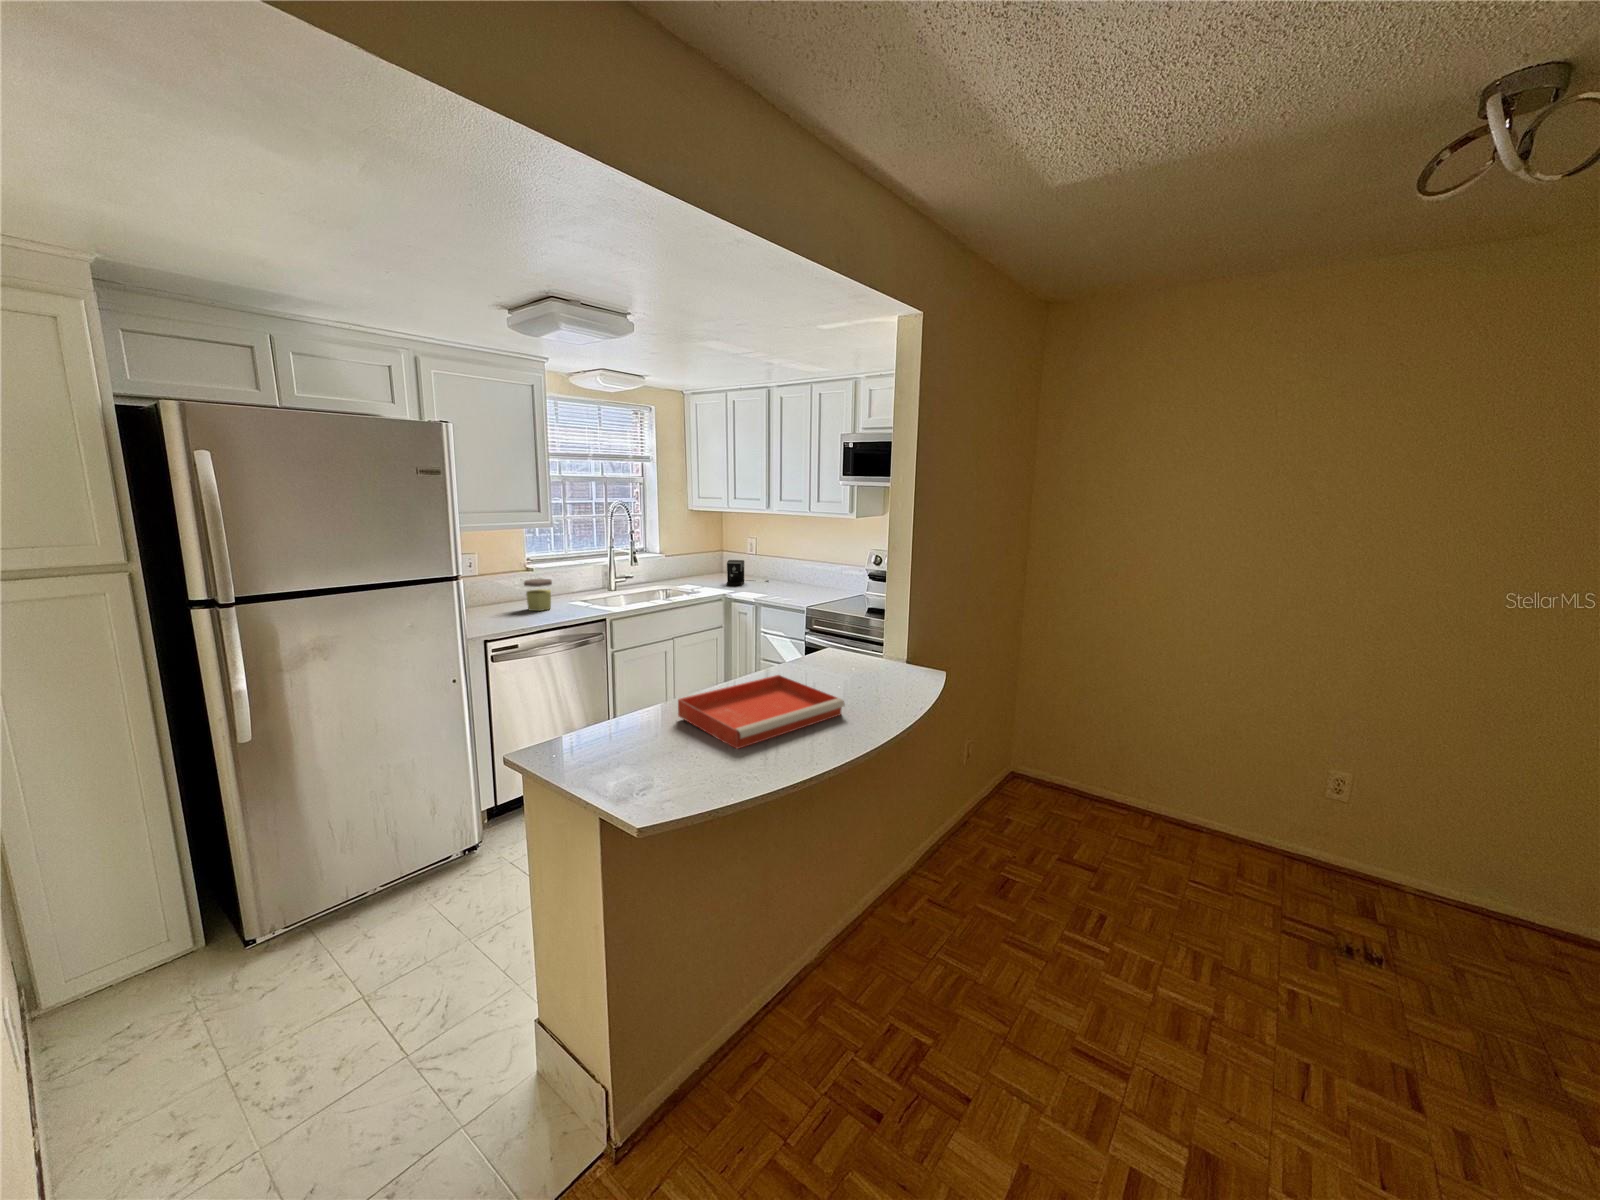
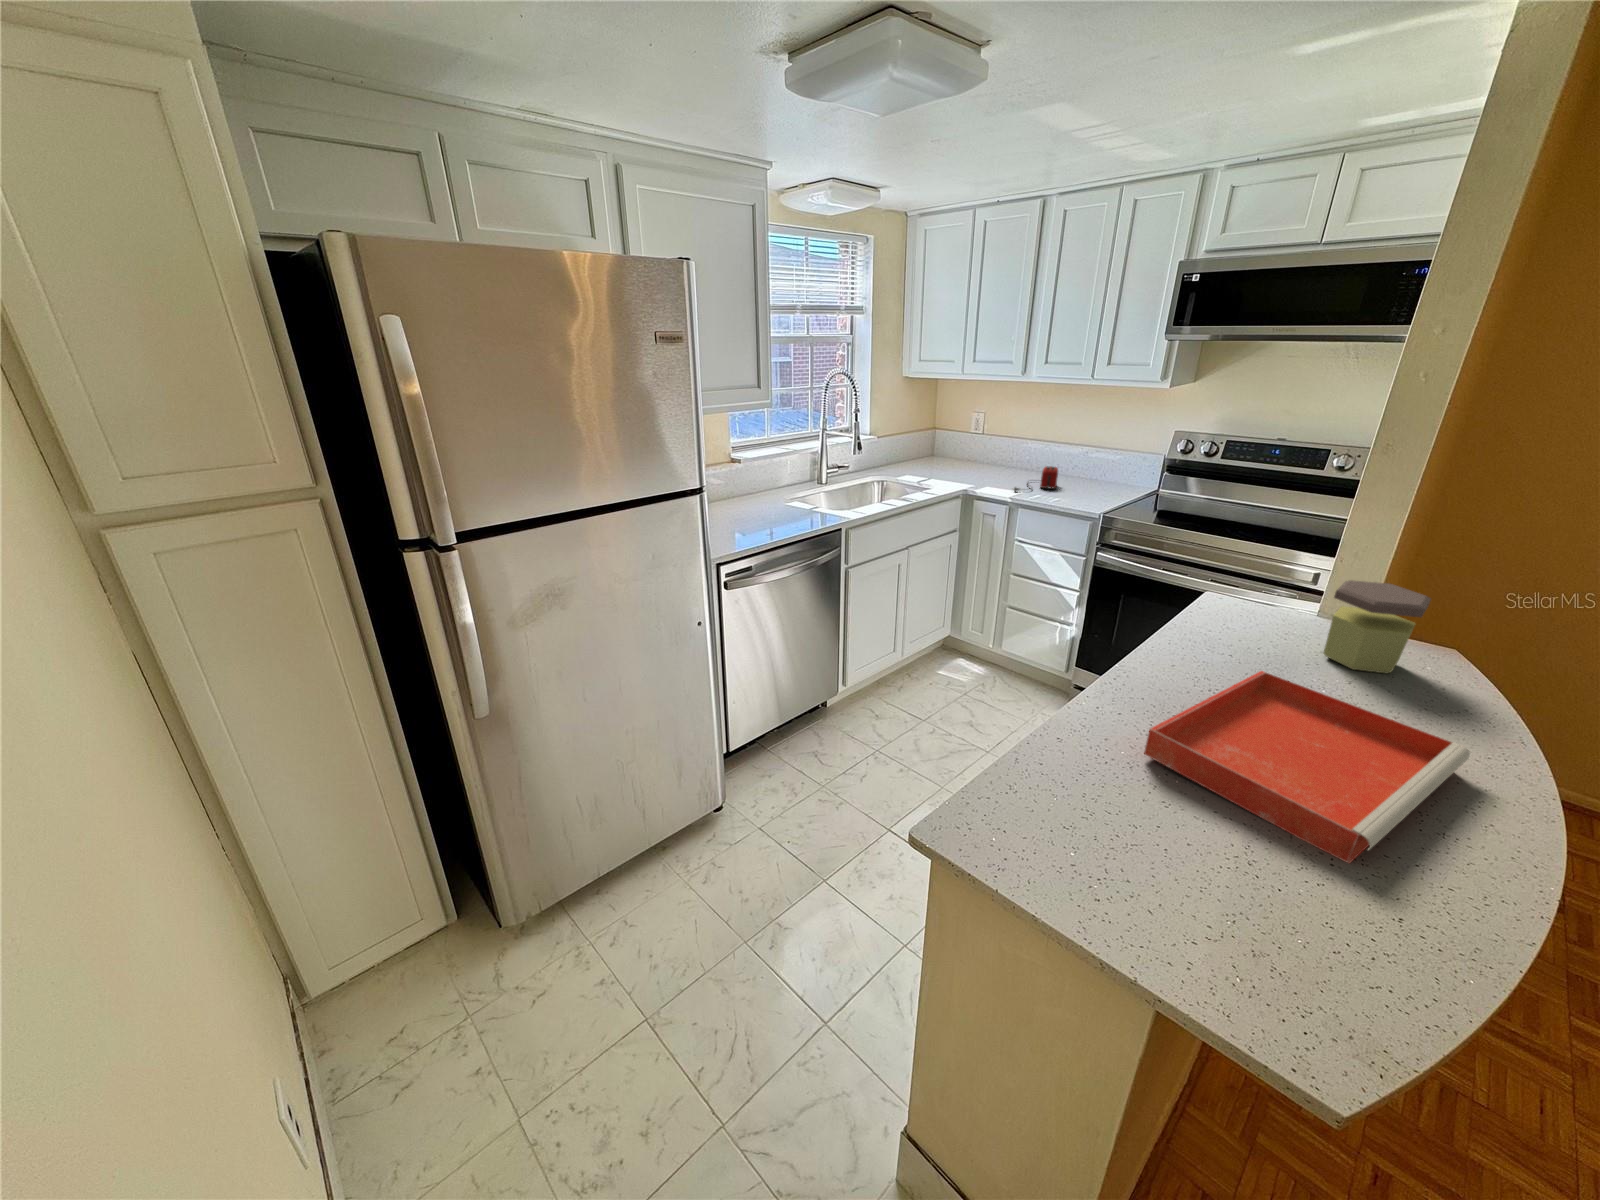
coffee maker: present [727,560,768,585] -> none [951,442,1003,475]
toaster: none [760,577,798,596] -> present [1014,466,1058,491]
jar: present [524,579,552,611] -> present [1324,580,1431,673]

